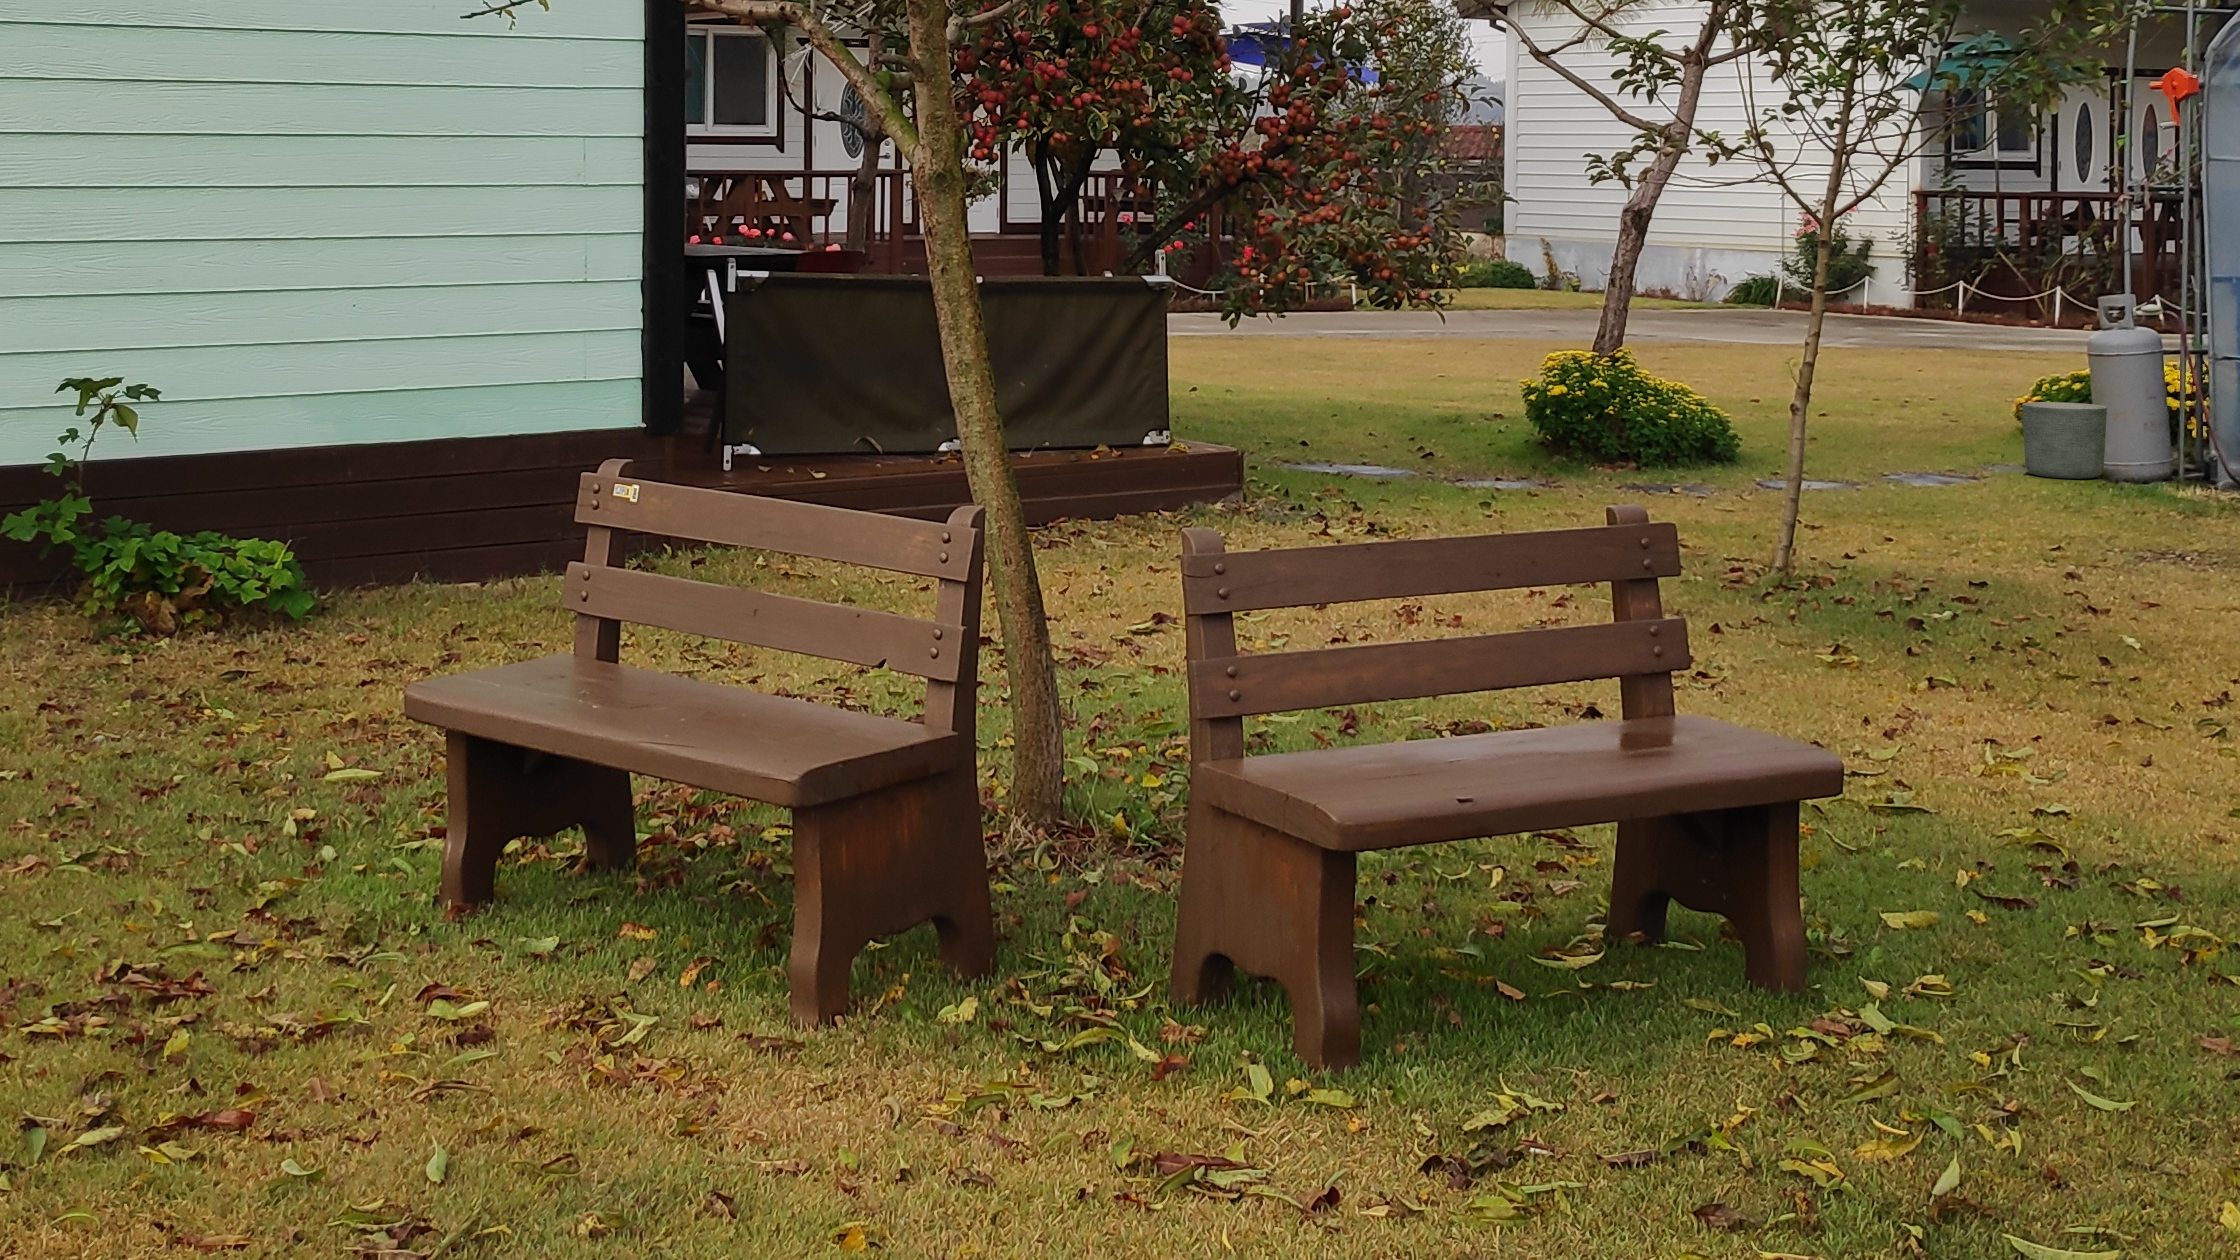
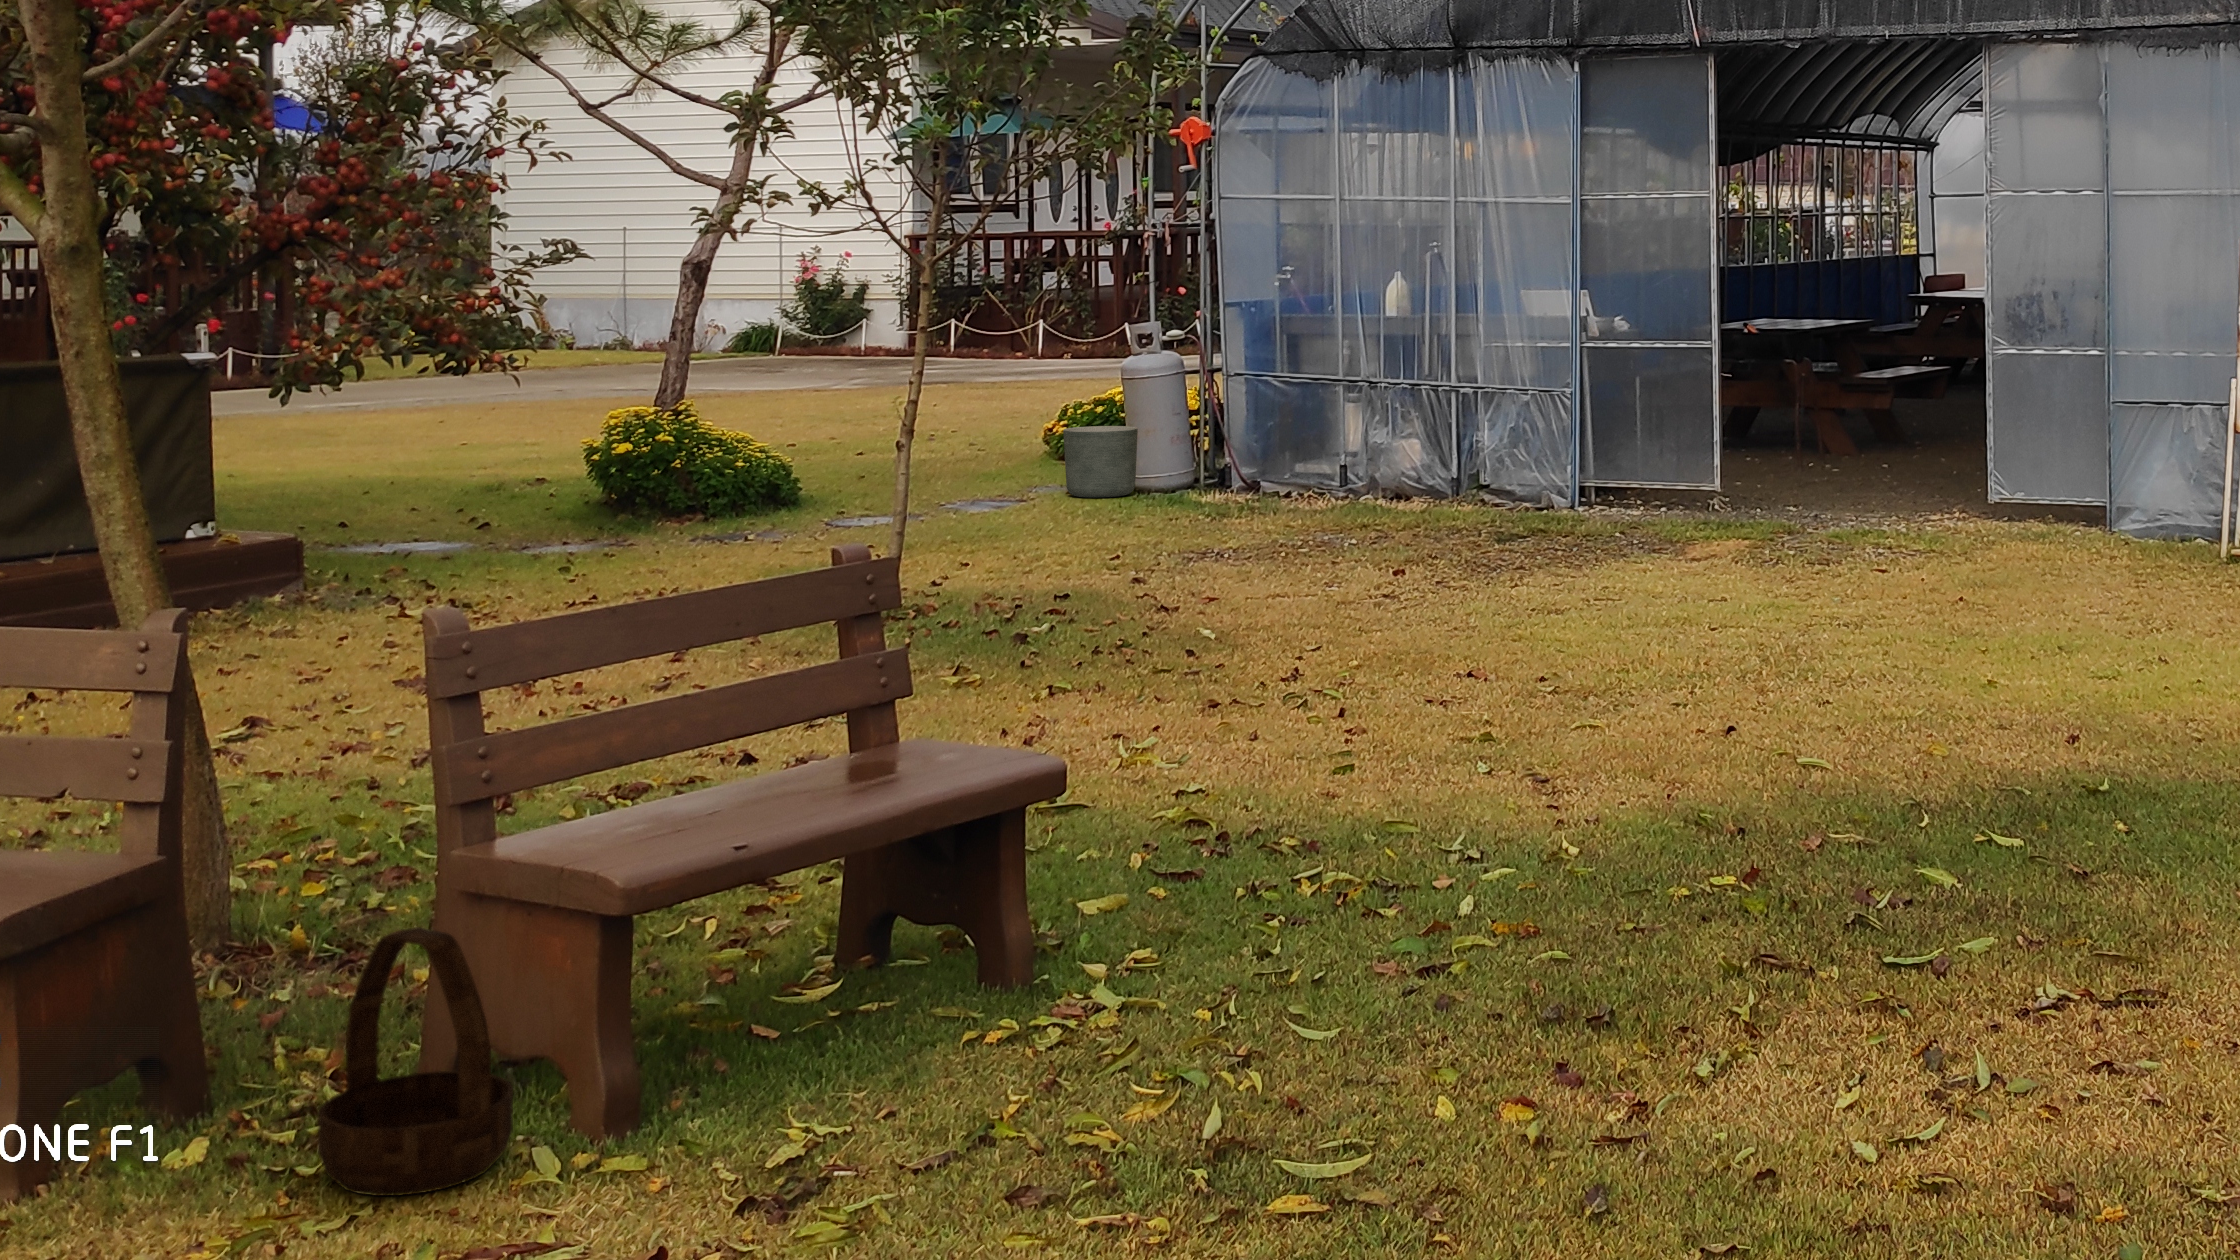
basket: none [1080,831,1249,1078] -> present [318,927,513,1196]

